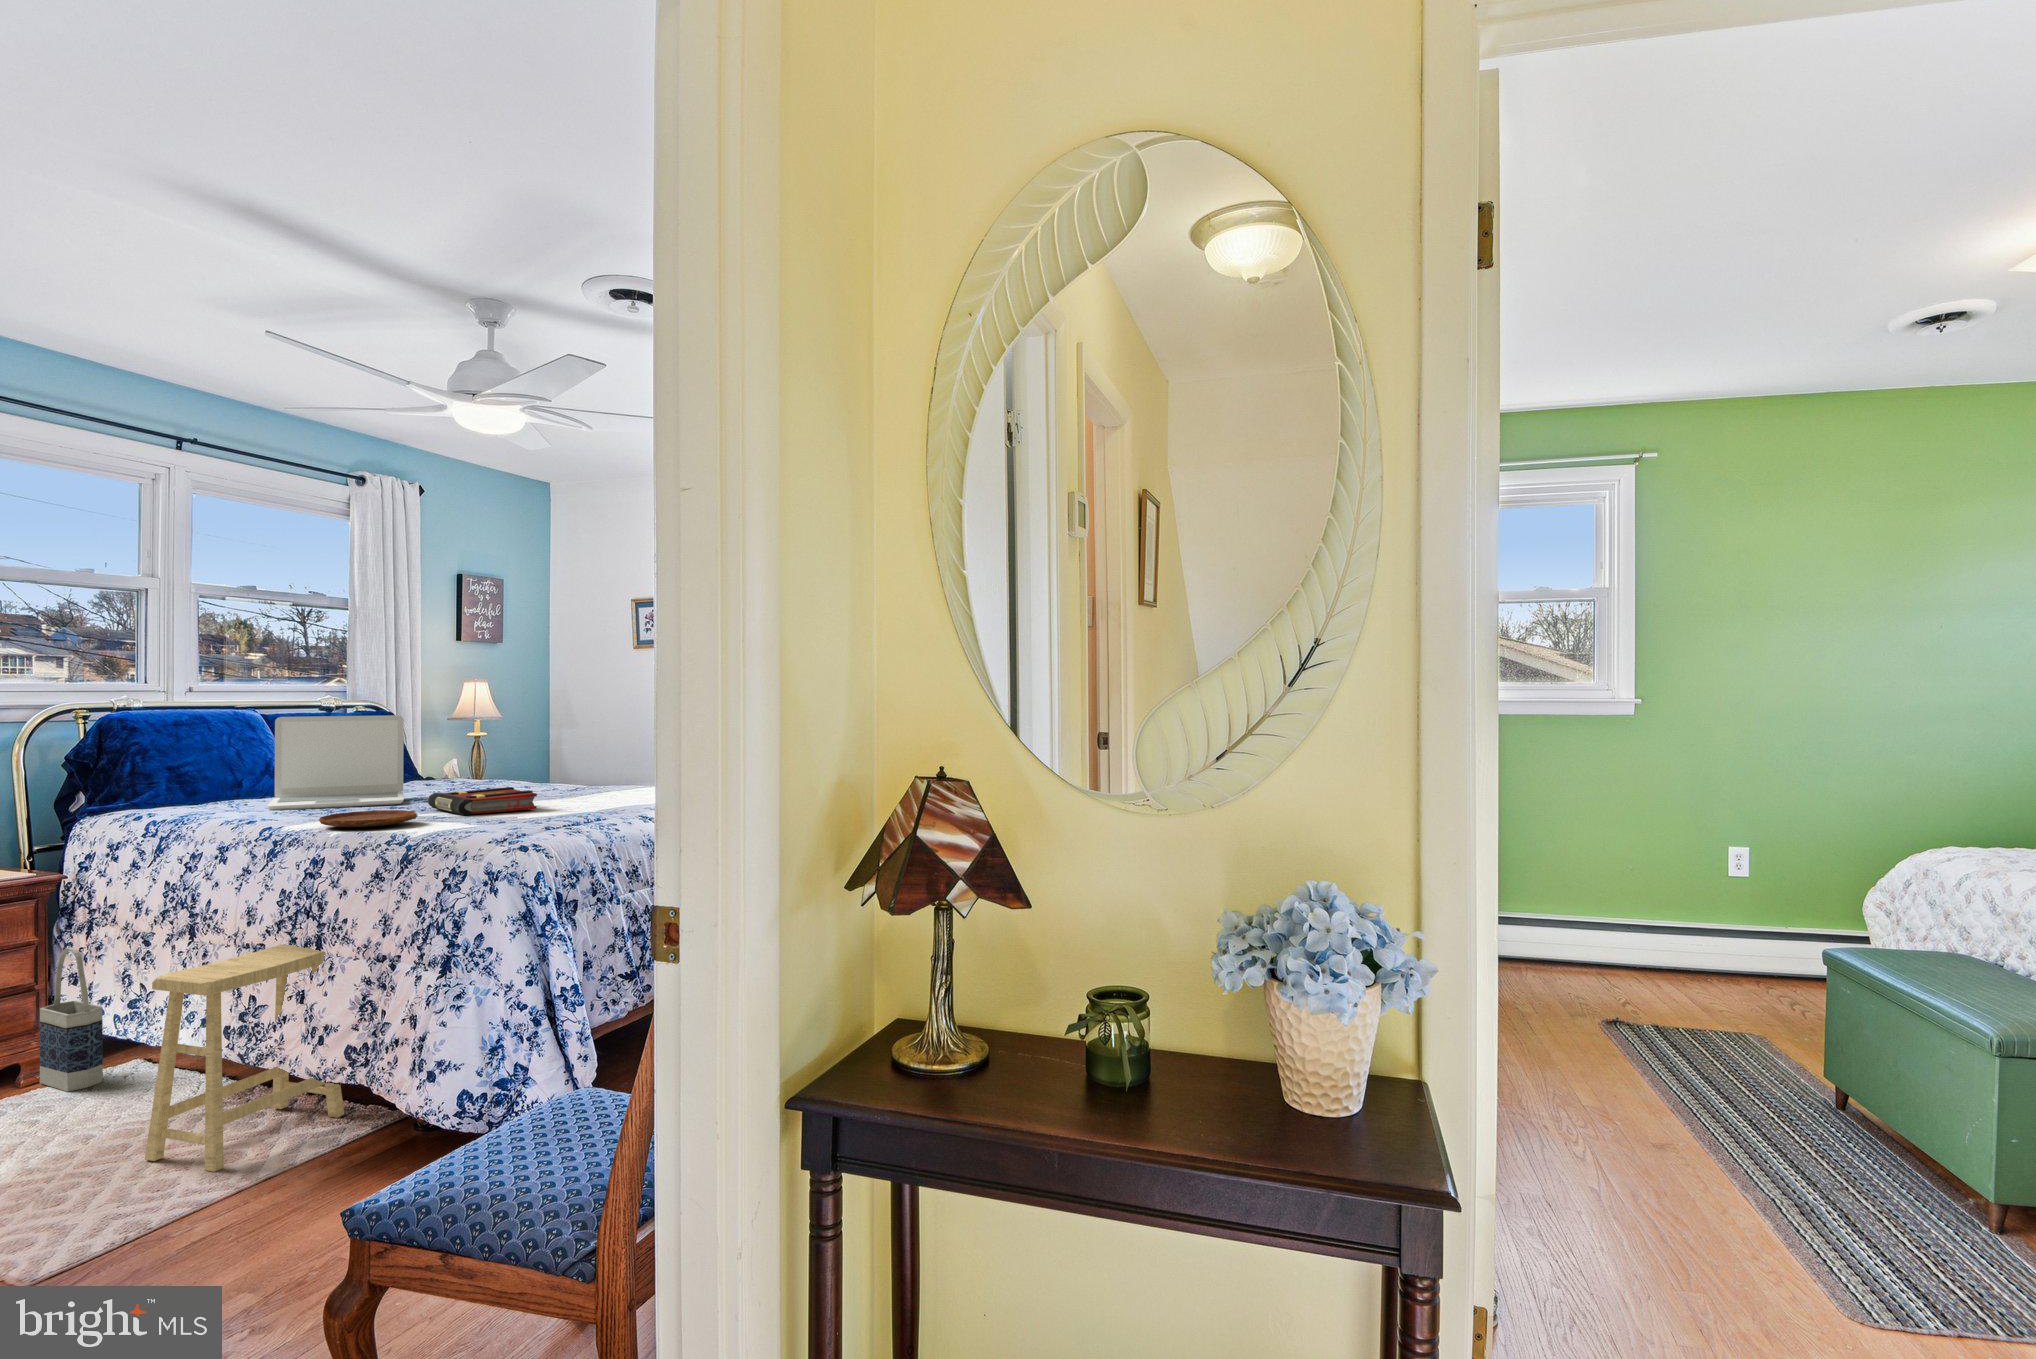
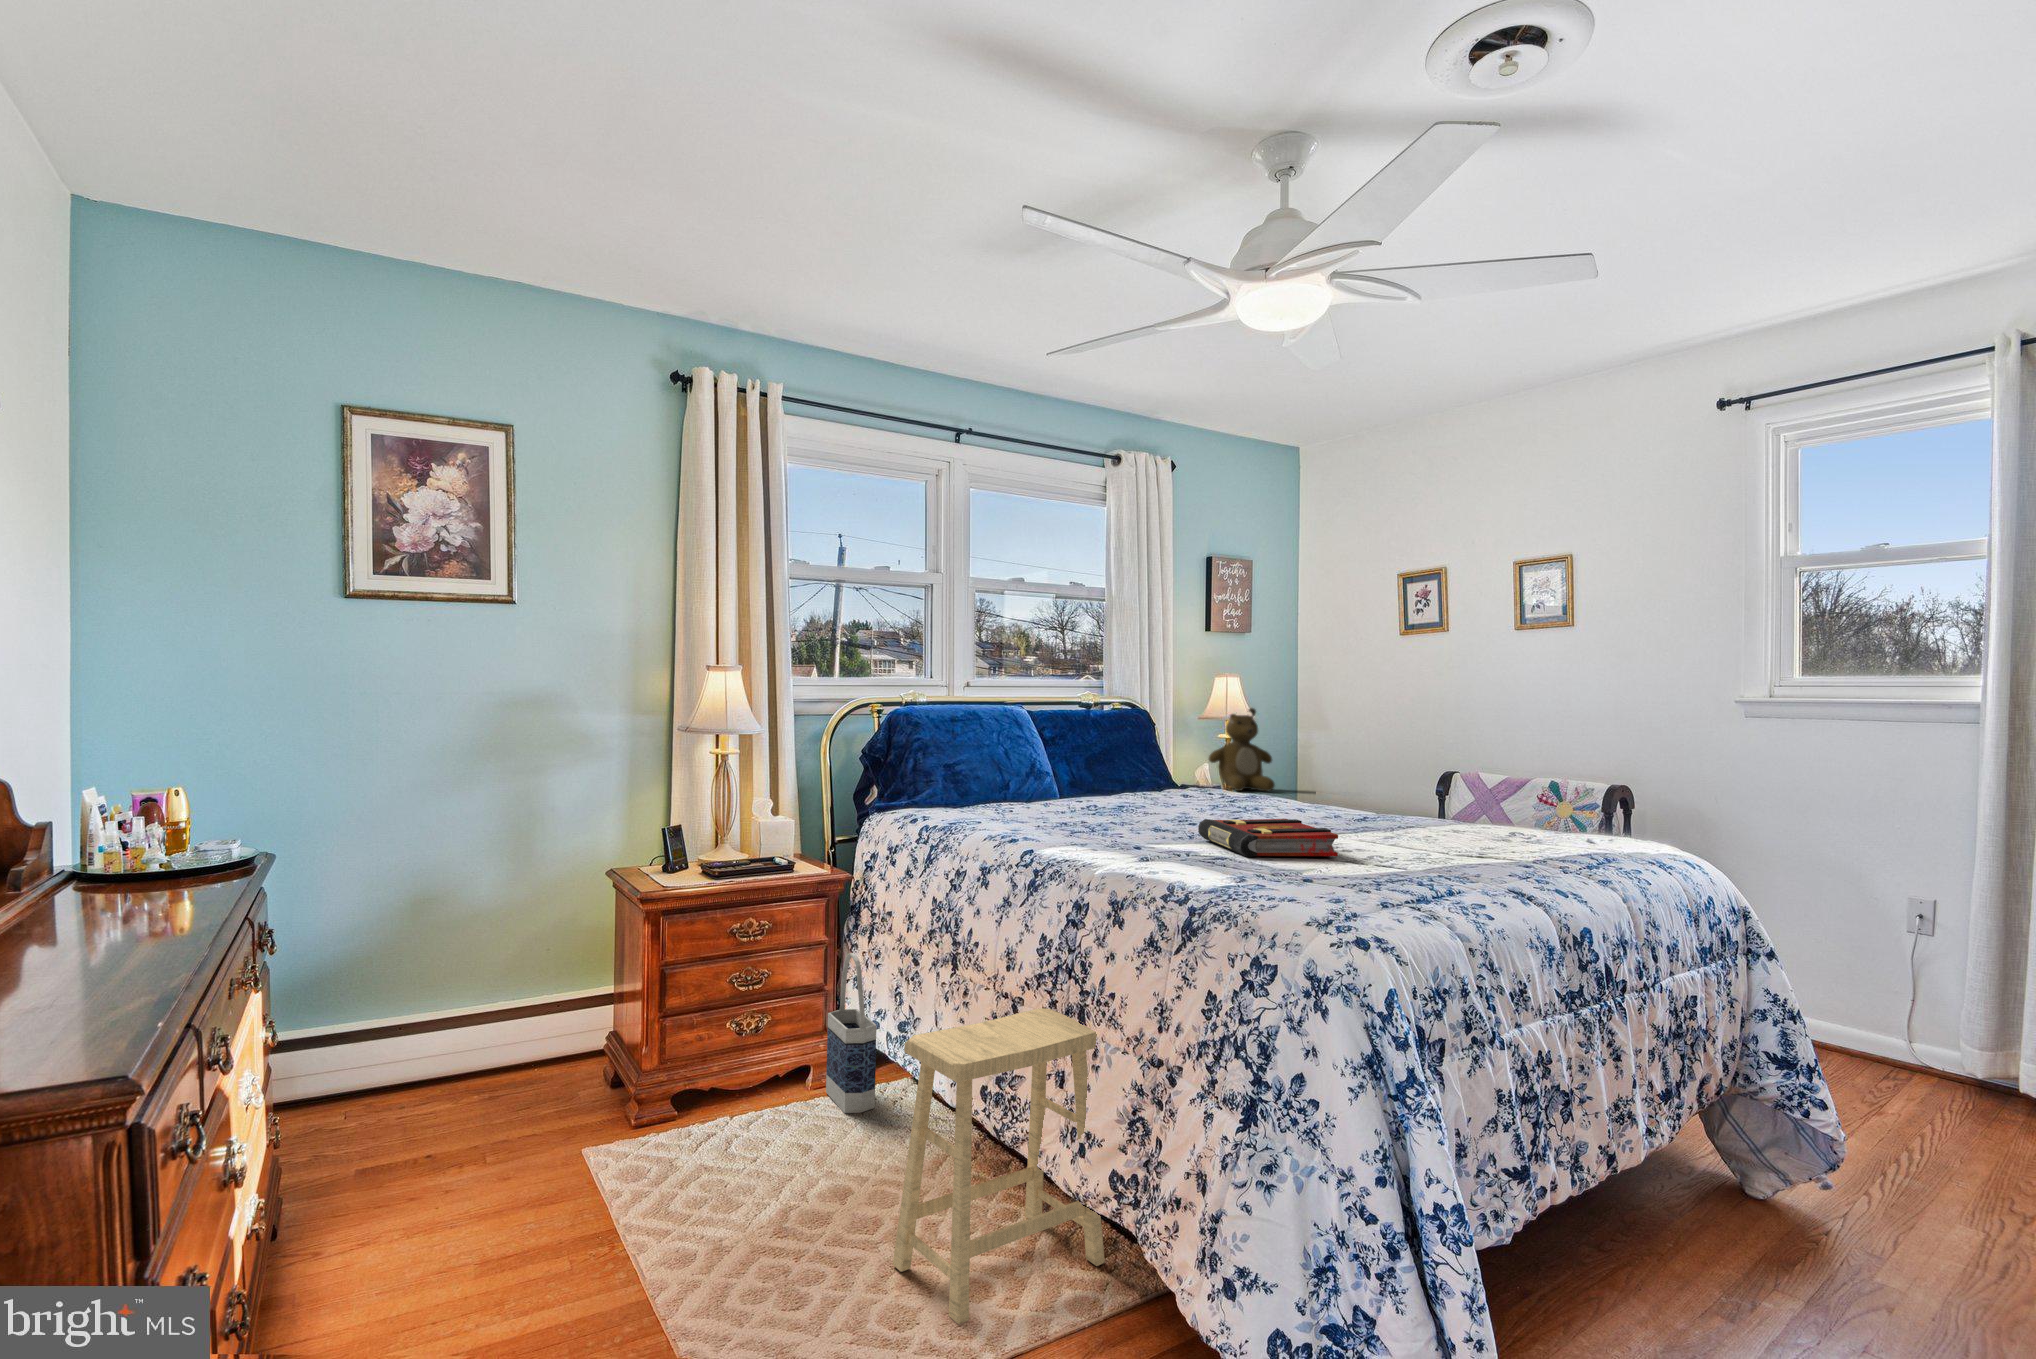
teddy bear: none [458,704,520,776] -> present [1209,708,1275,791]
laptop: present [267,715,404,810] -> none [1029,713,1168,827]
tray: present [319,810,418,827] -> none [1083,840,1196,865]

